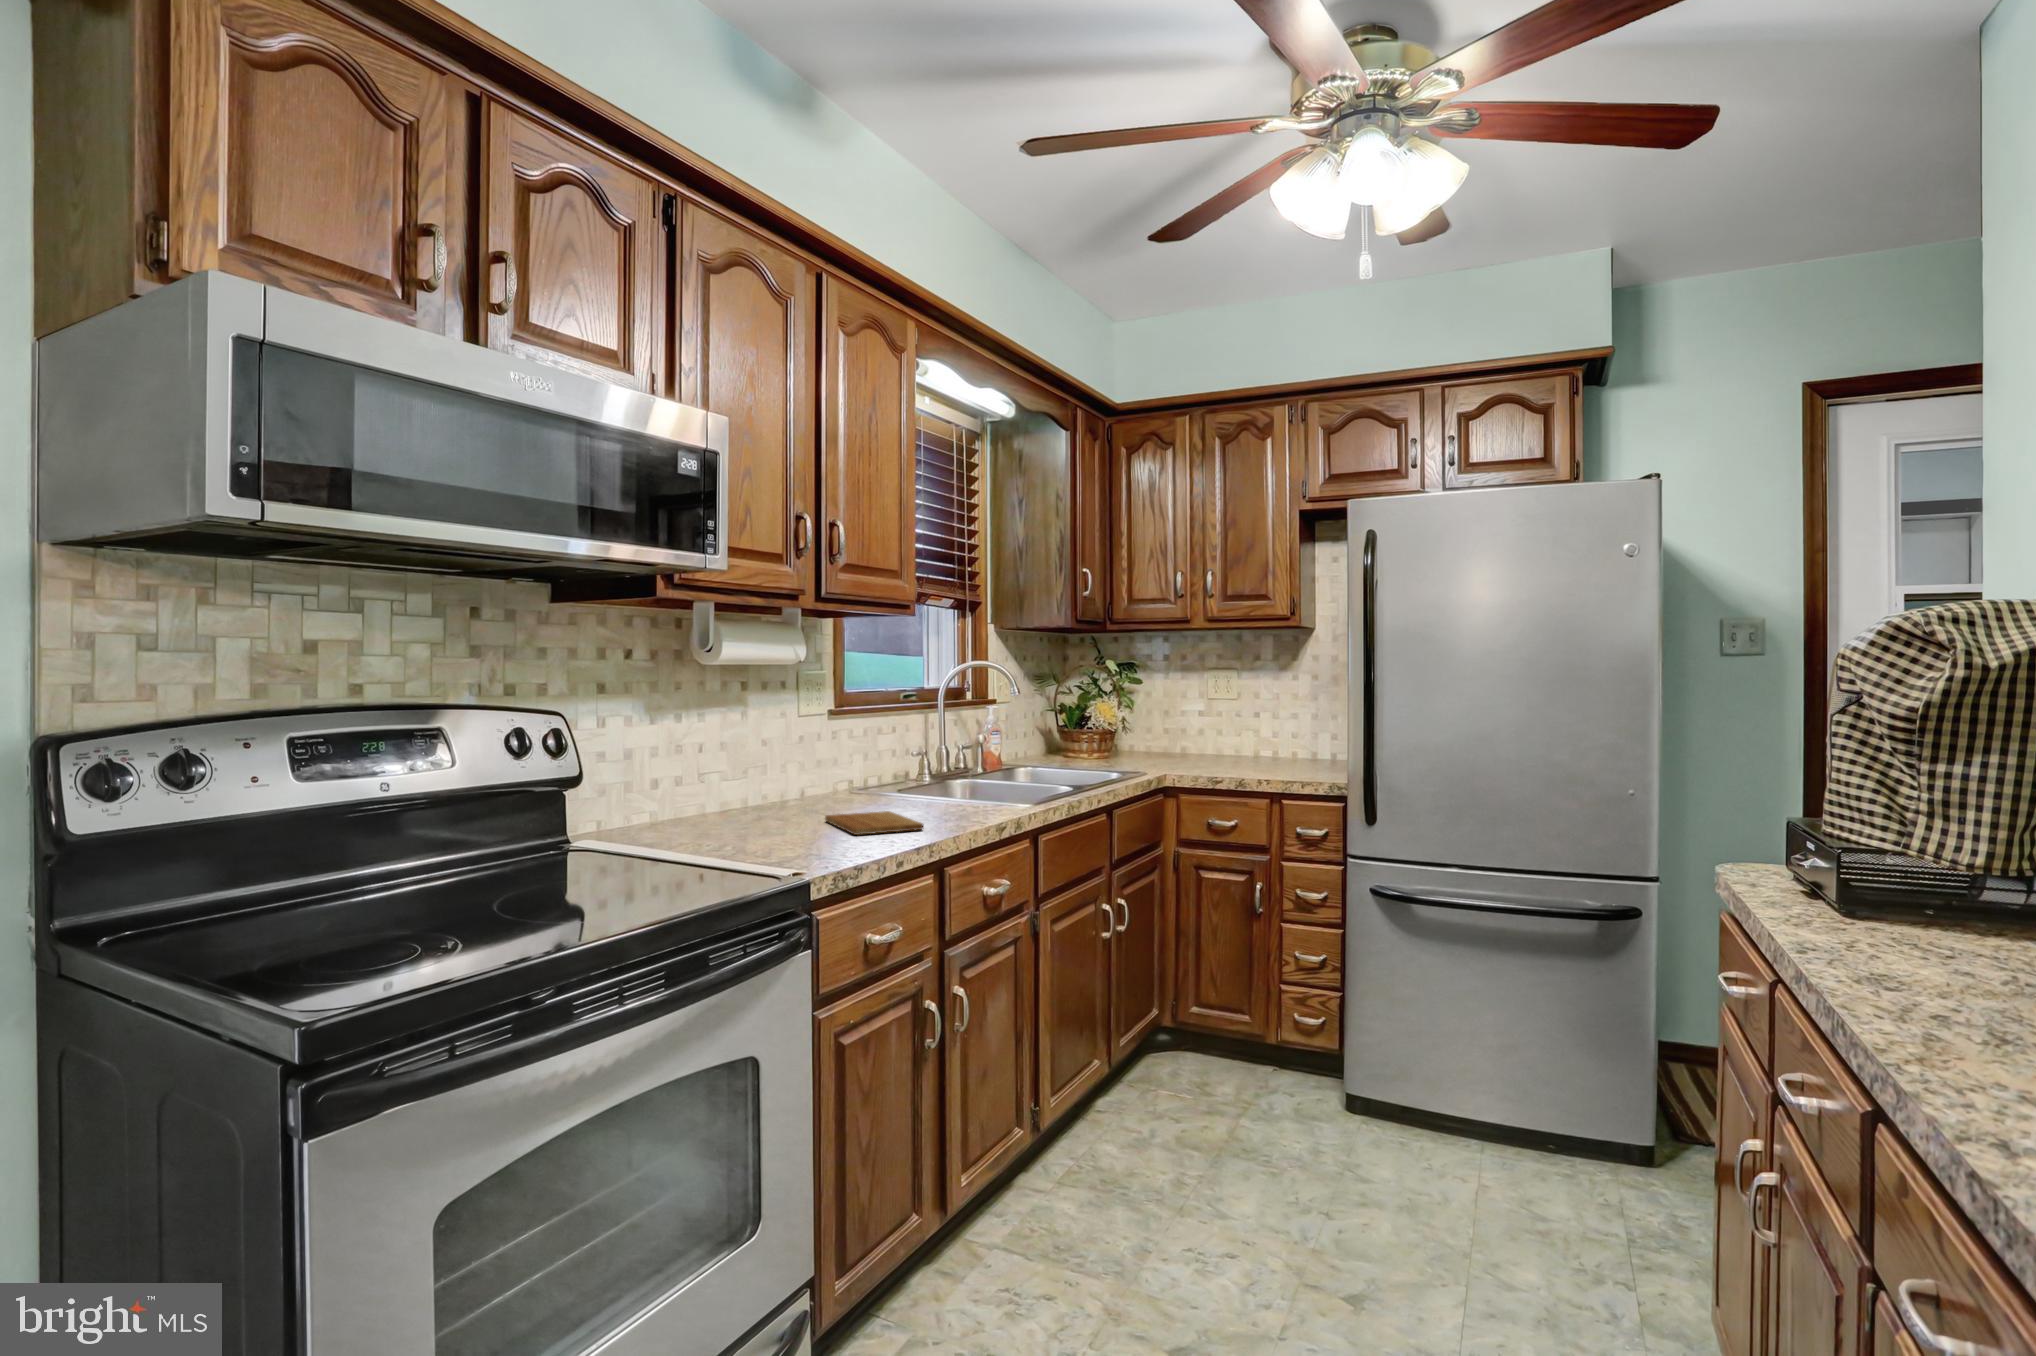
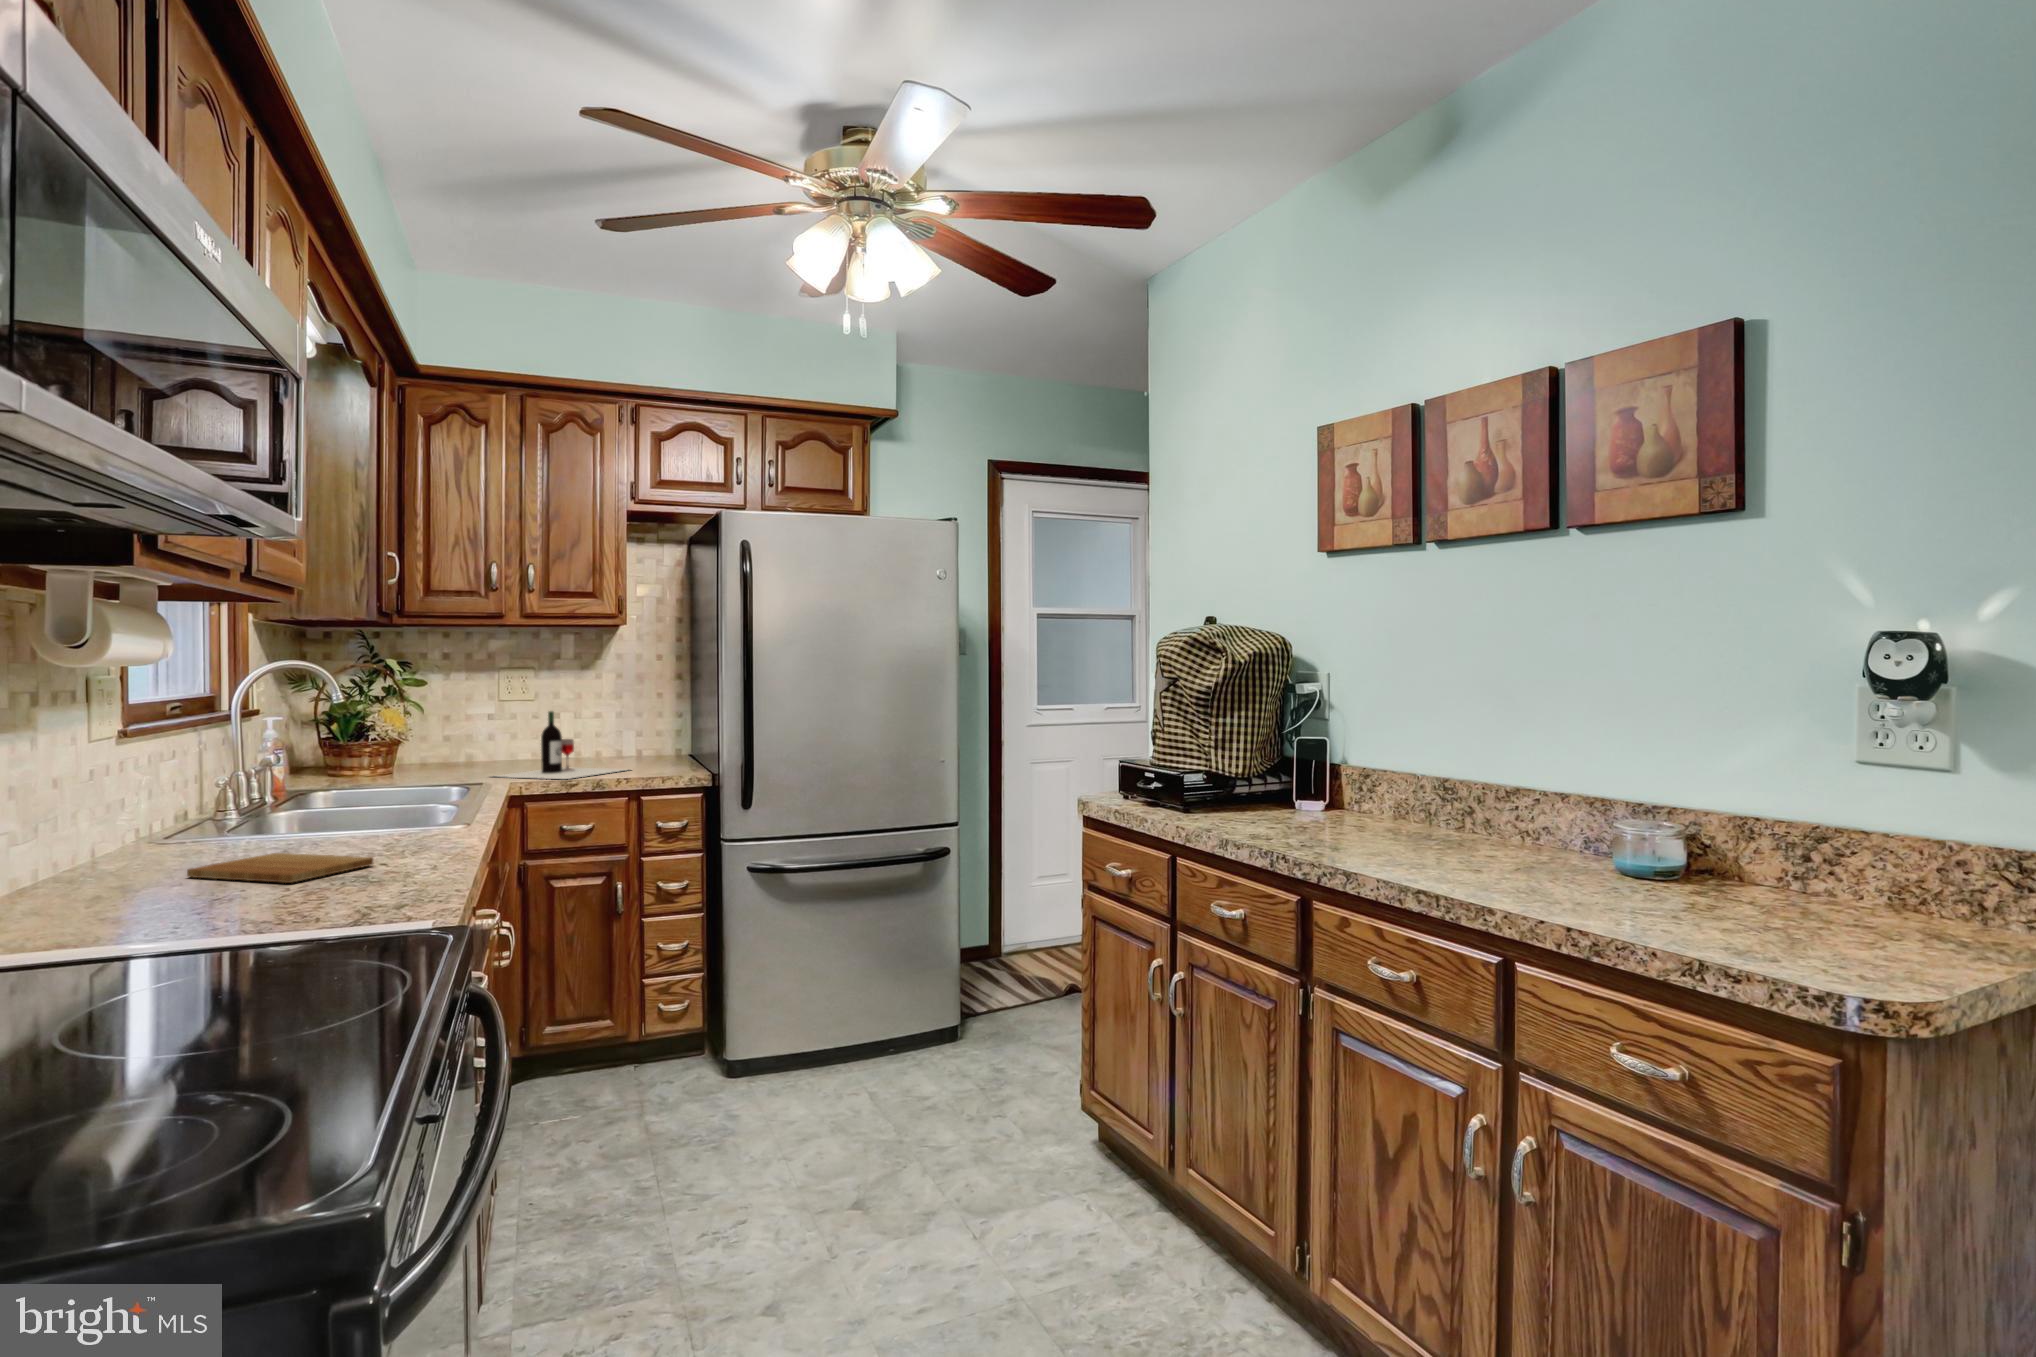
wine bottle: none [1162,710,1291,775] -> present [497,711,624,779]

